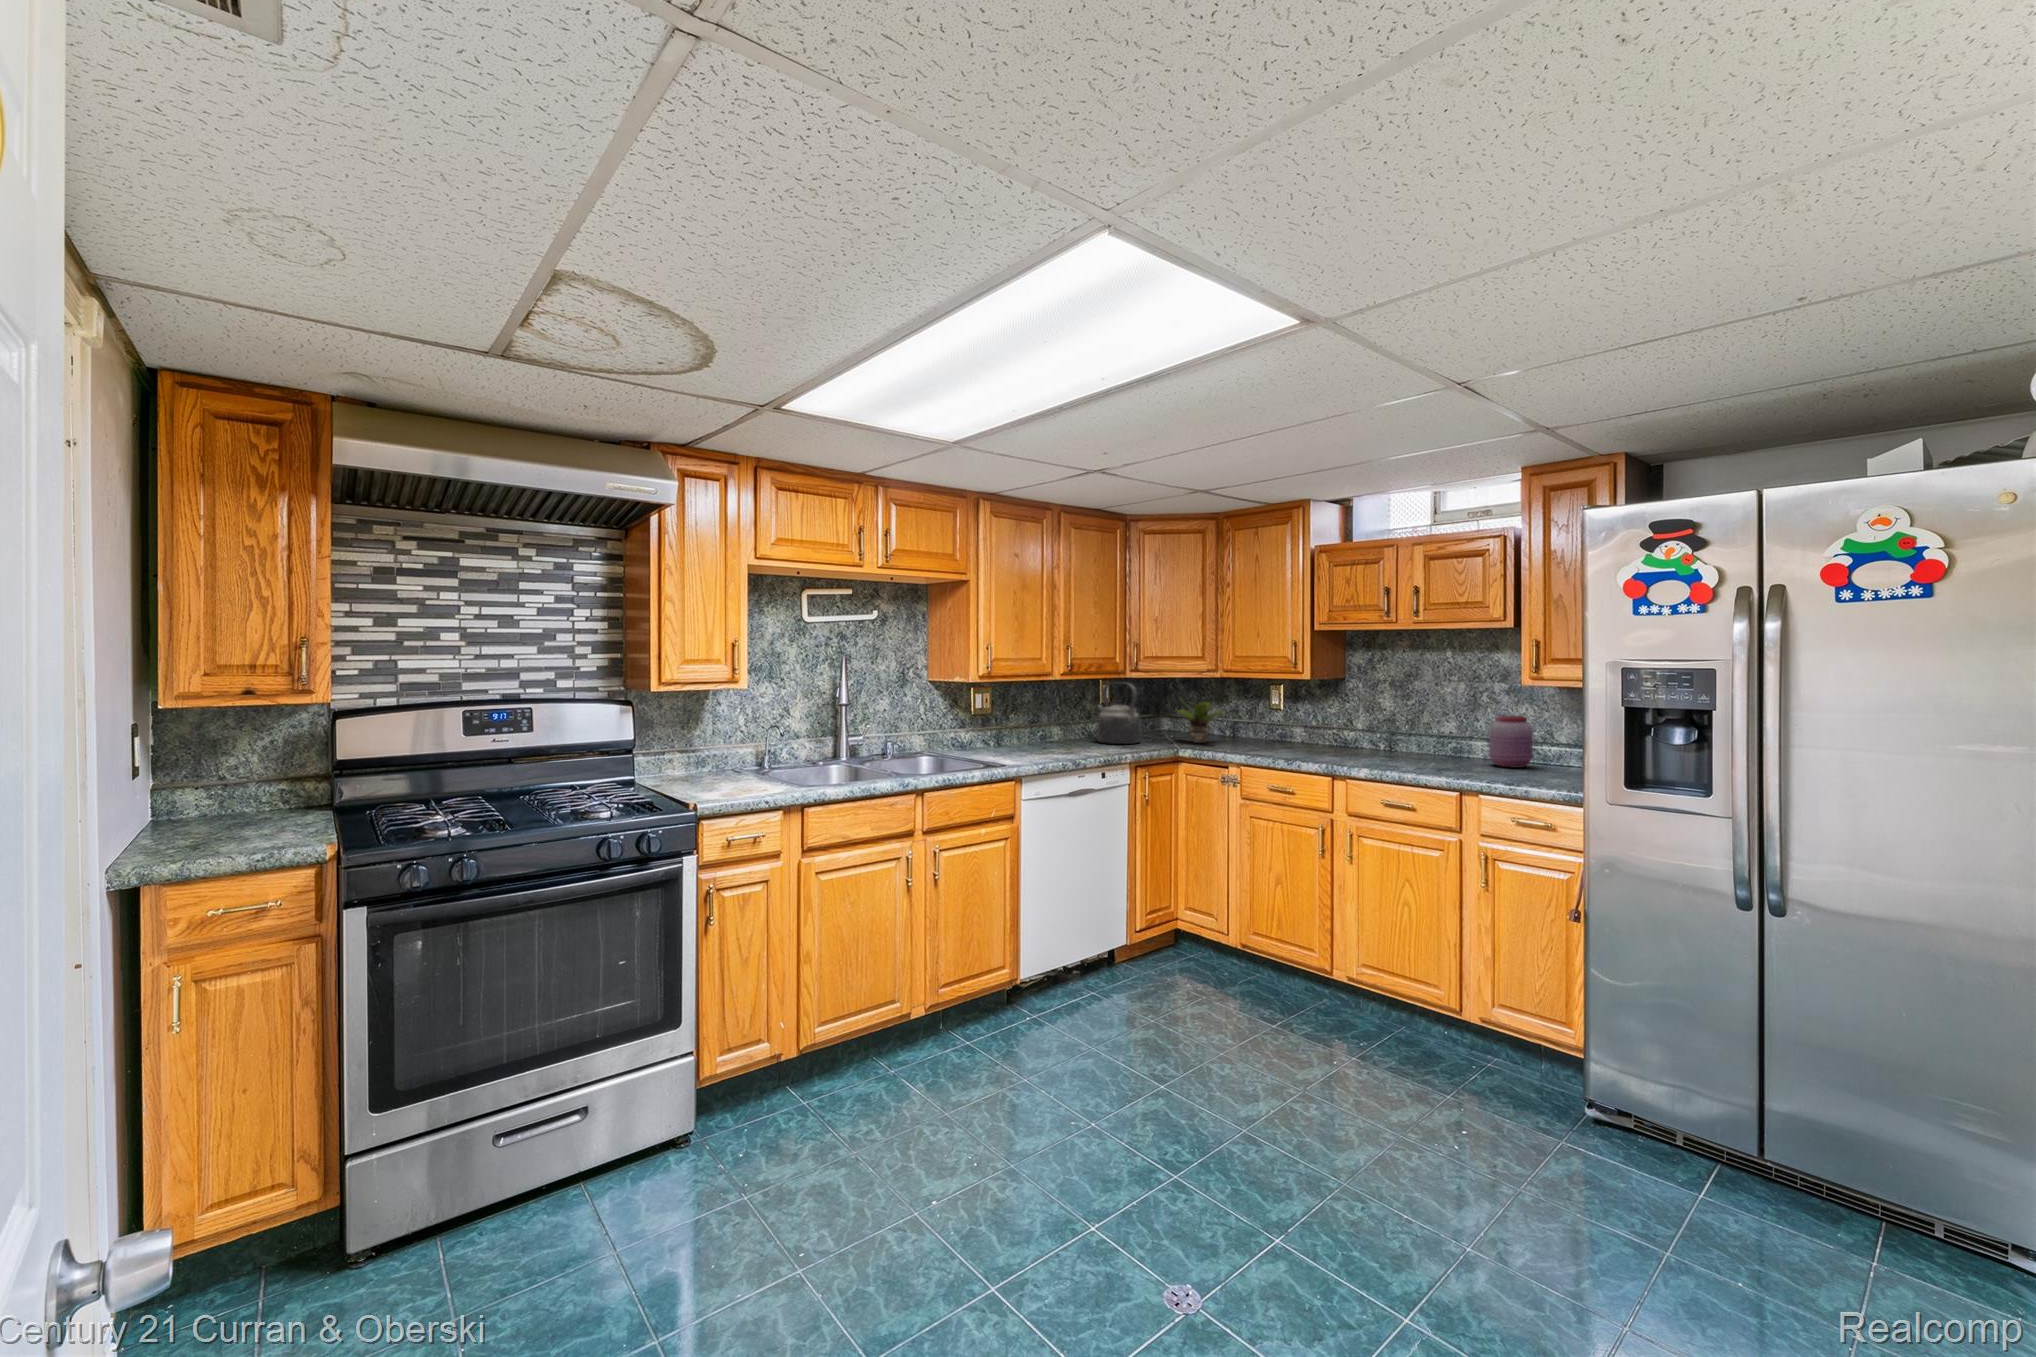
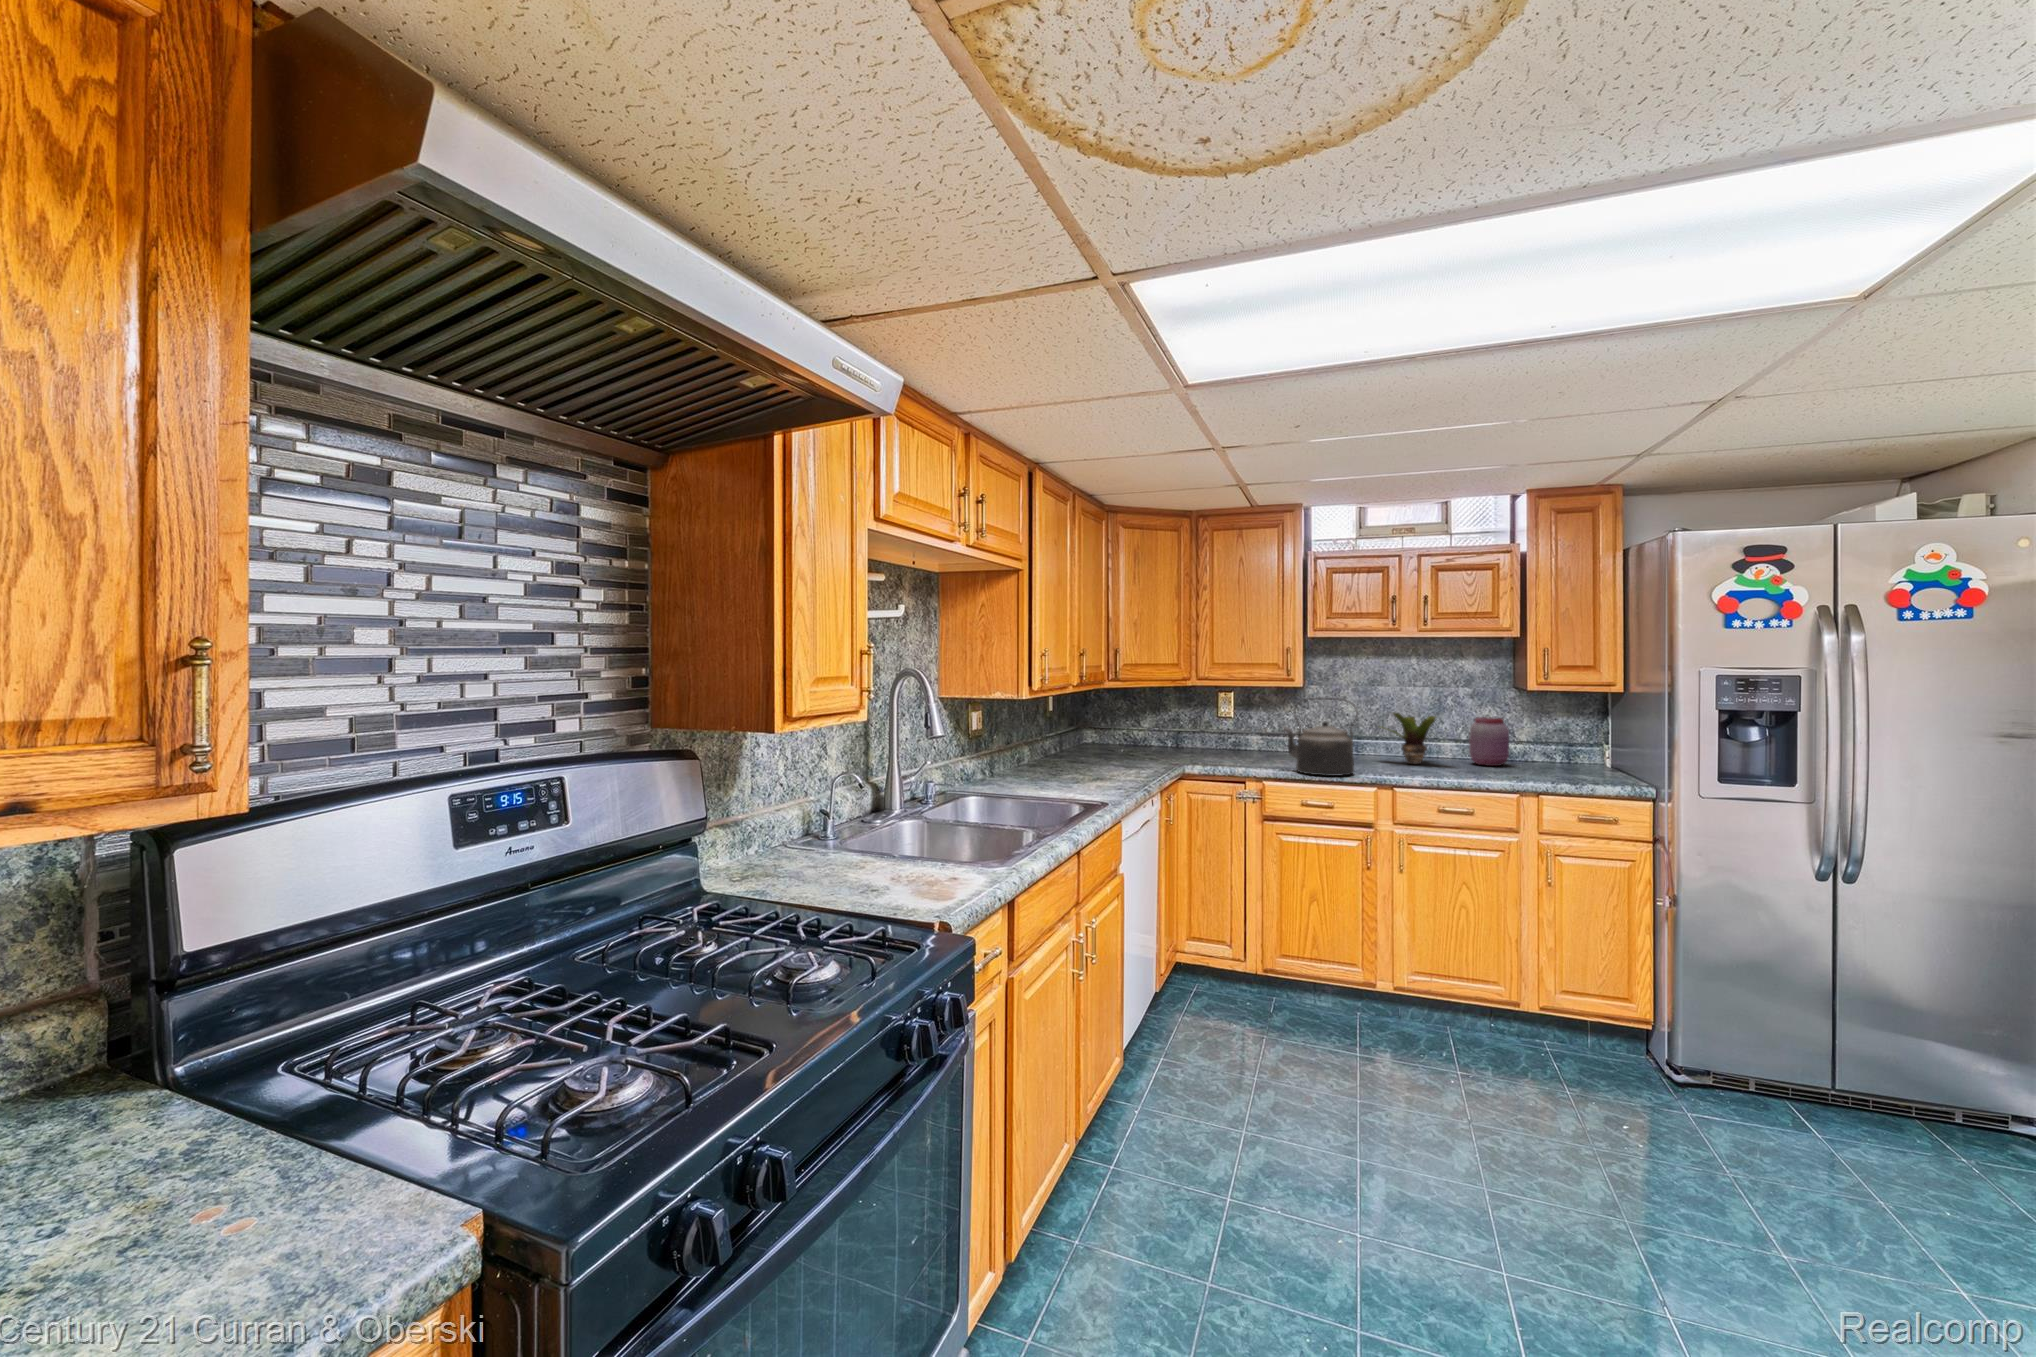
kettle: present [1097,682,1141,744] -> present [1283,697,1358,776]
potted plant: present [1178,702,1222,743] -> present [1381,713,1436,764]

